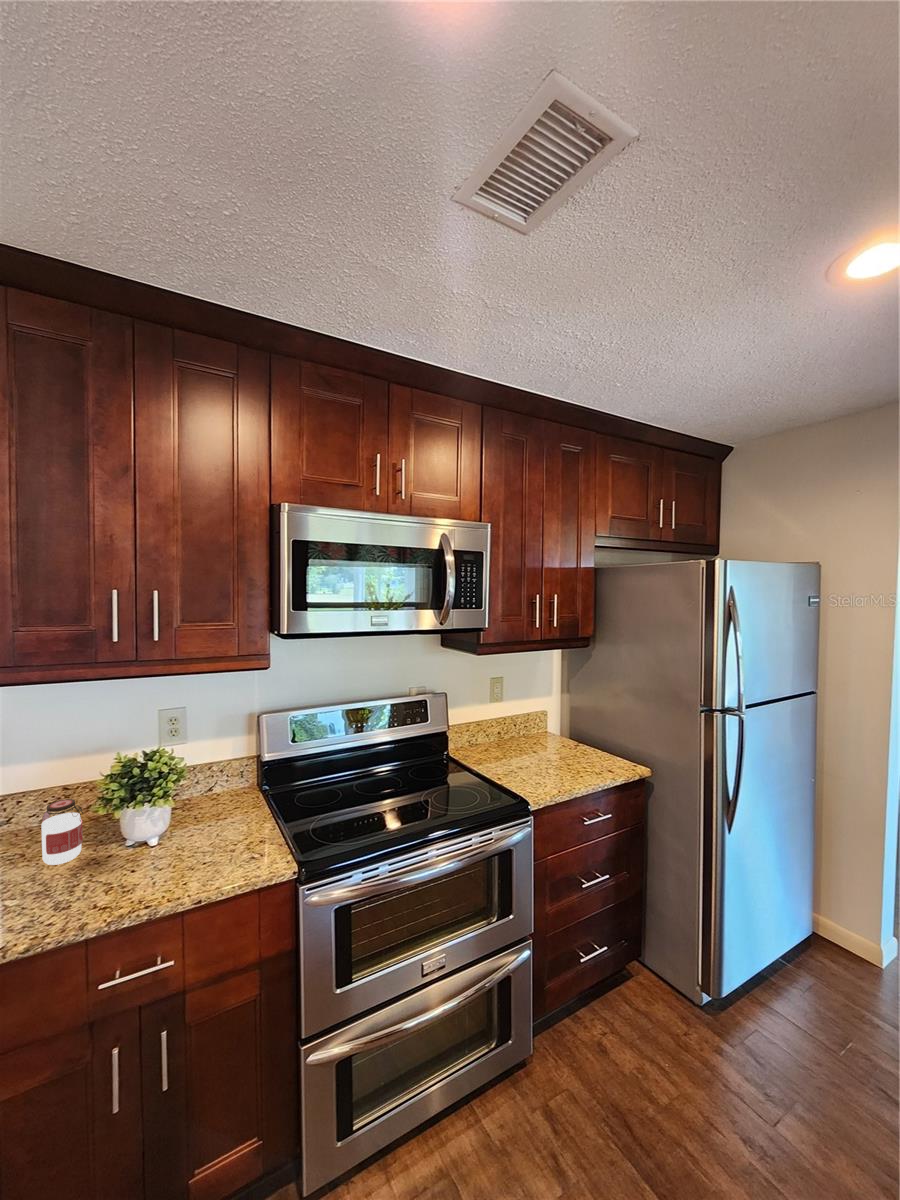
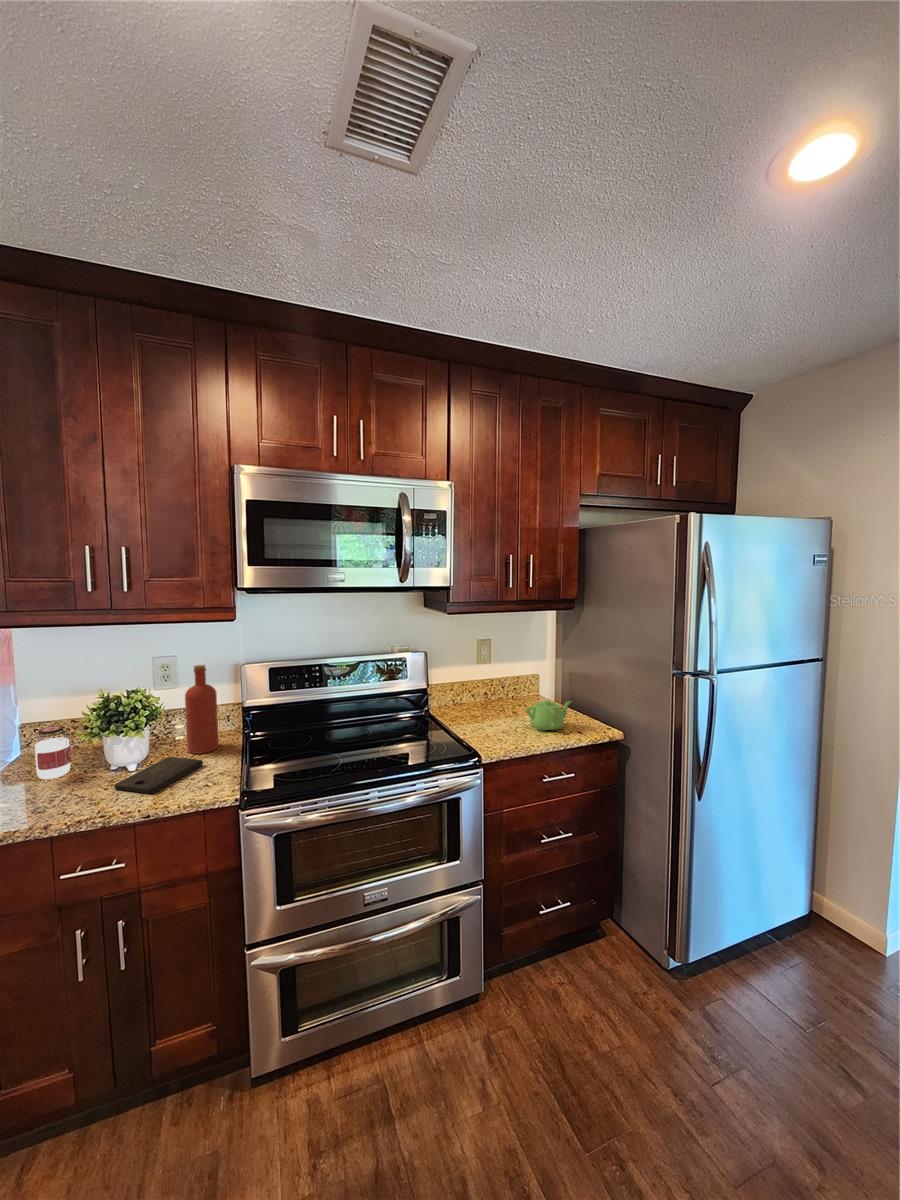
bottle: none [208,719,243,820] -> present [185,665,219,754]
teapot: none [555,739,597,771] -> present [526,700,571,731]
cutting board: none [147,826,237,873] -> present [114,757,203,793]

